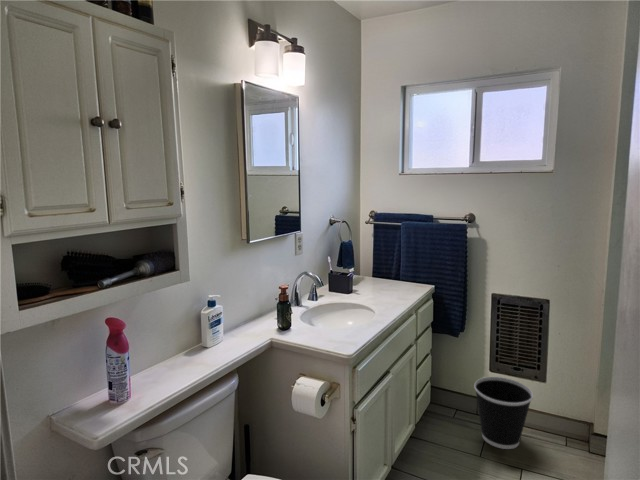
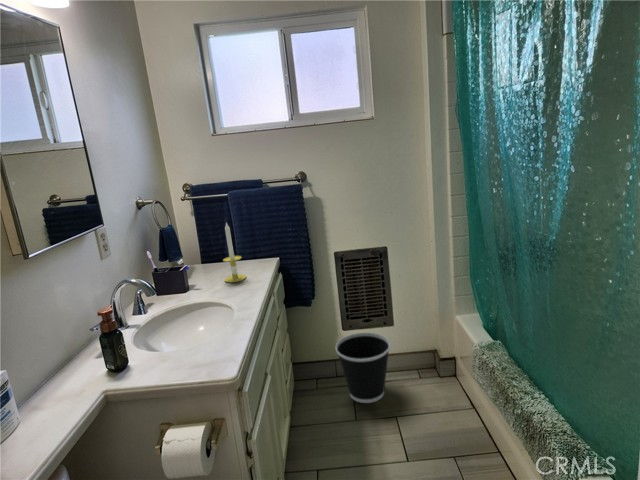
candle: none [381,245,399,296] -> present [223,223,246,283]

